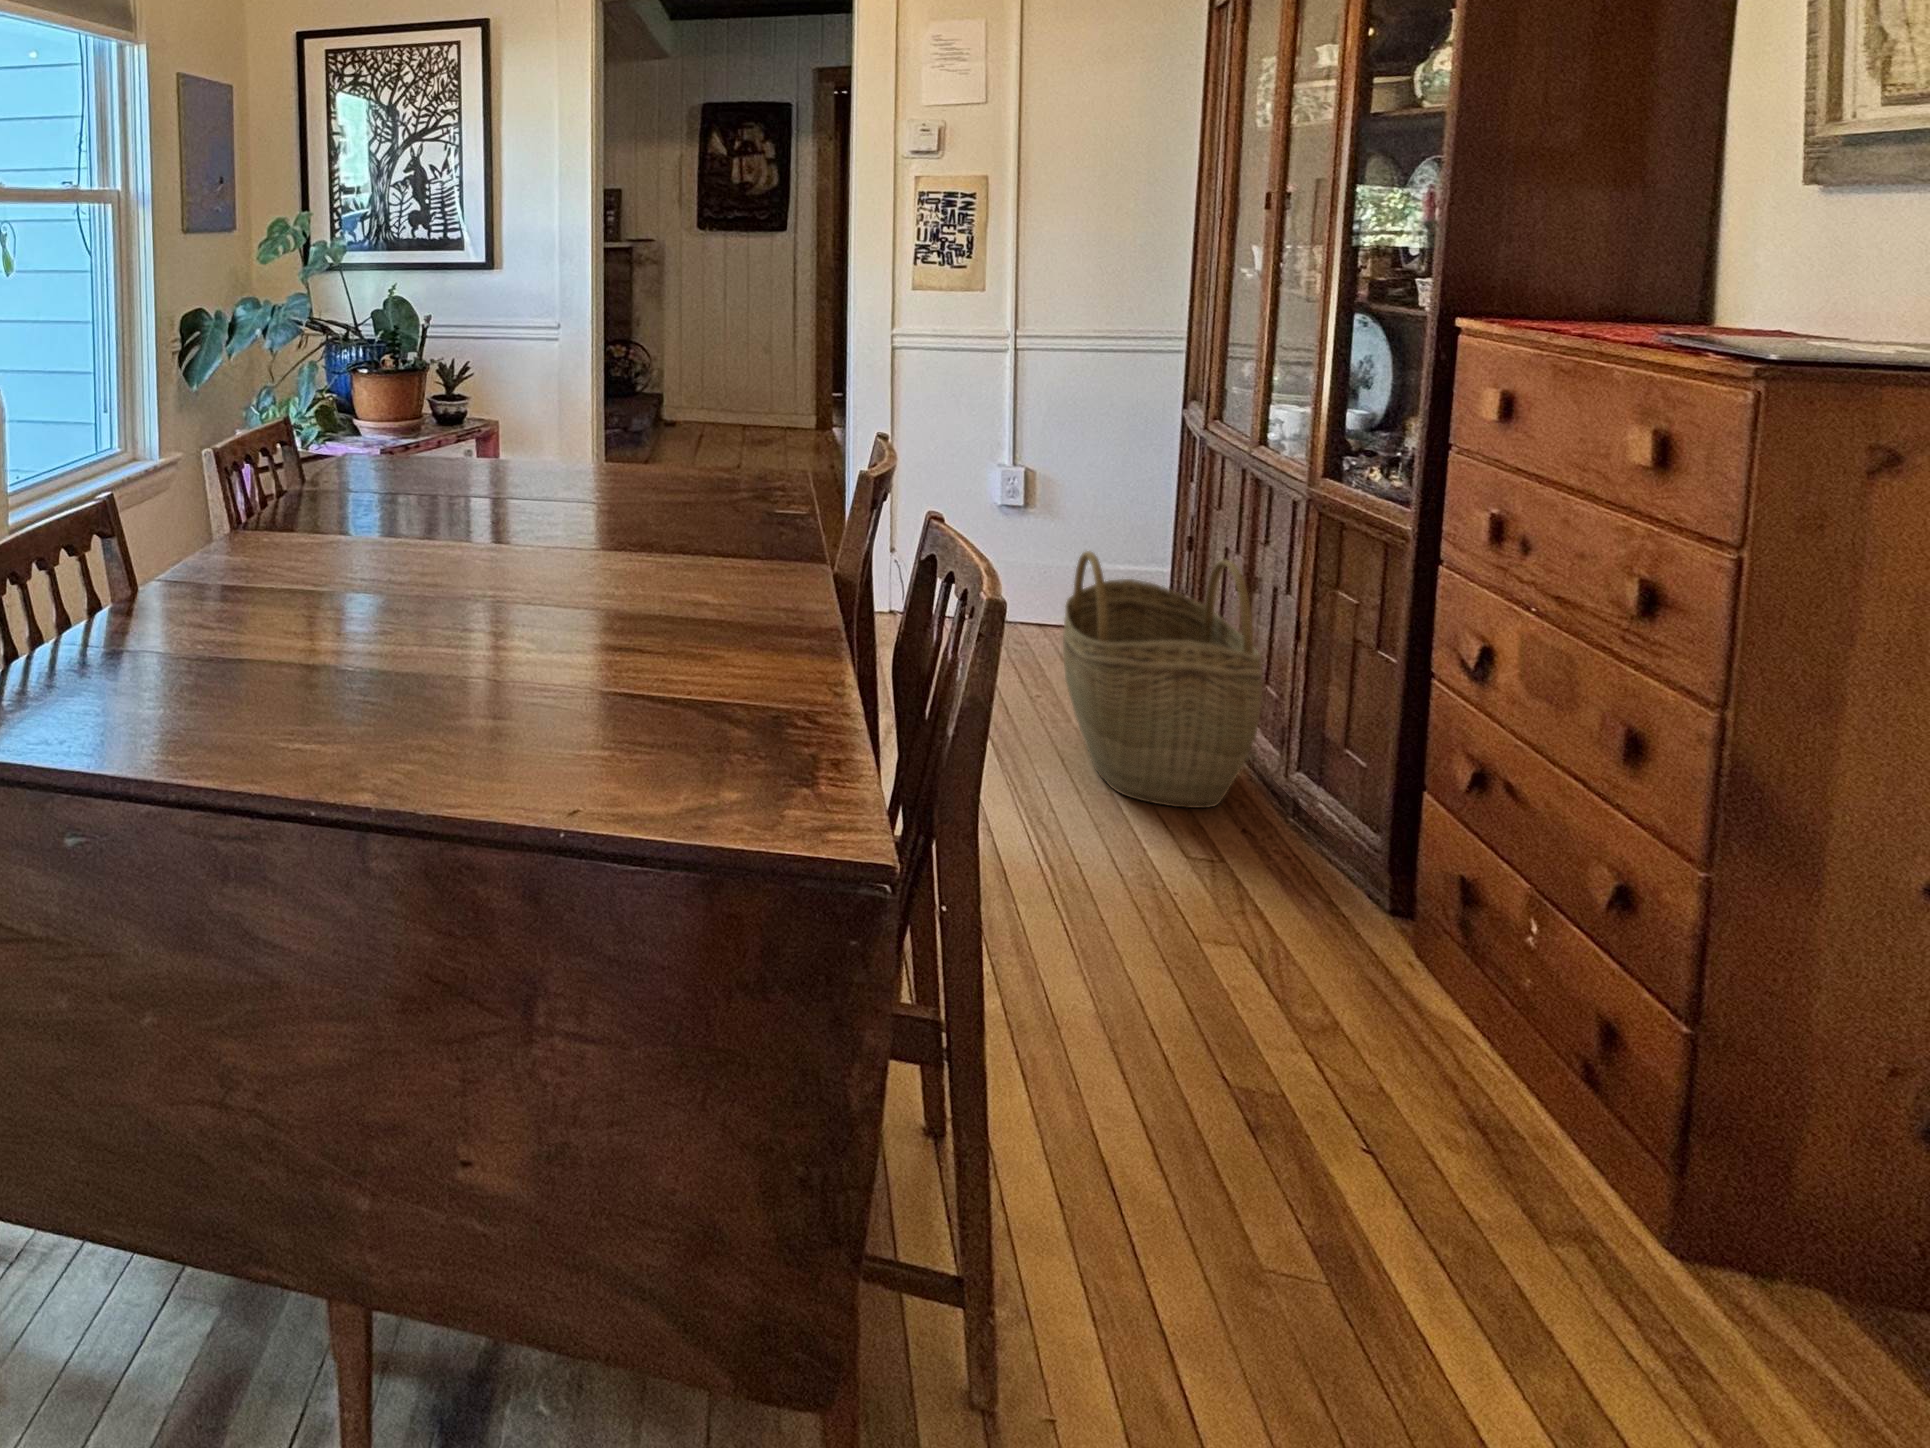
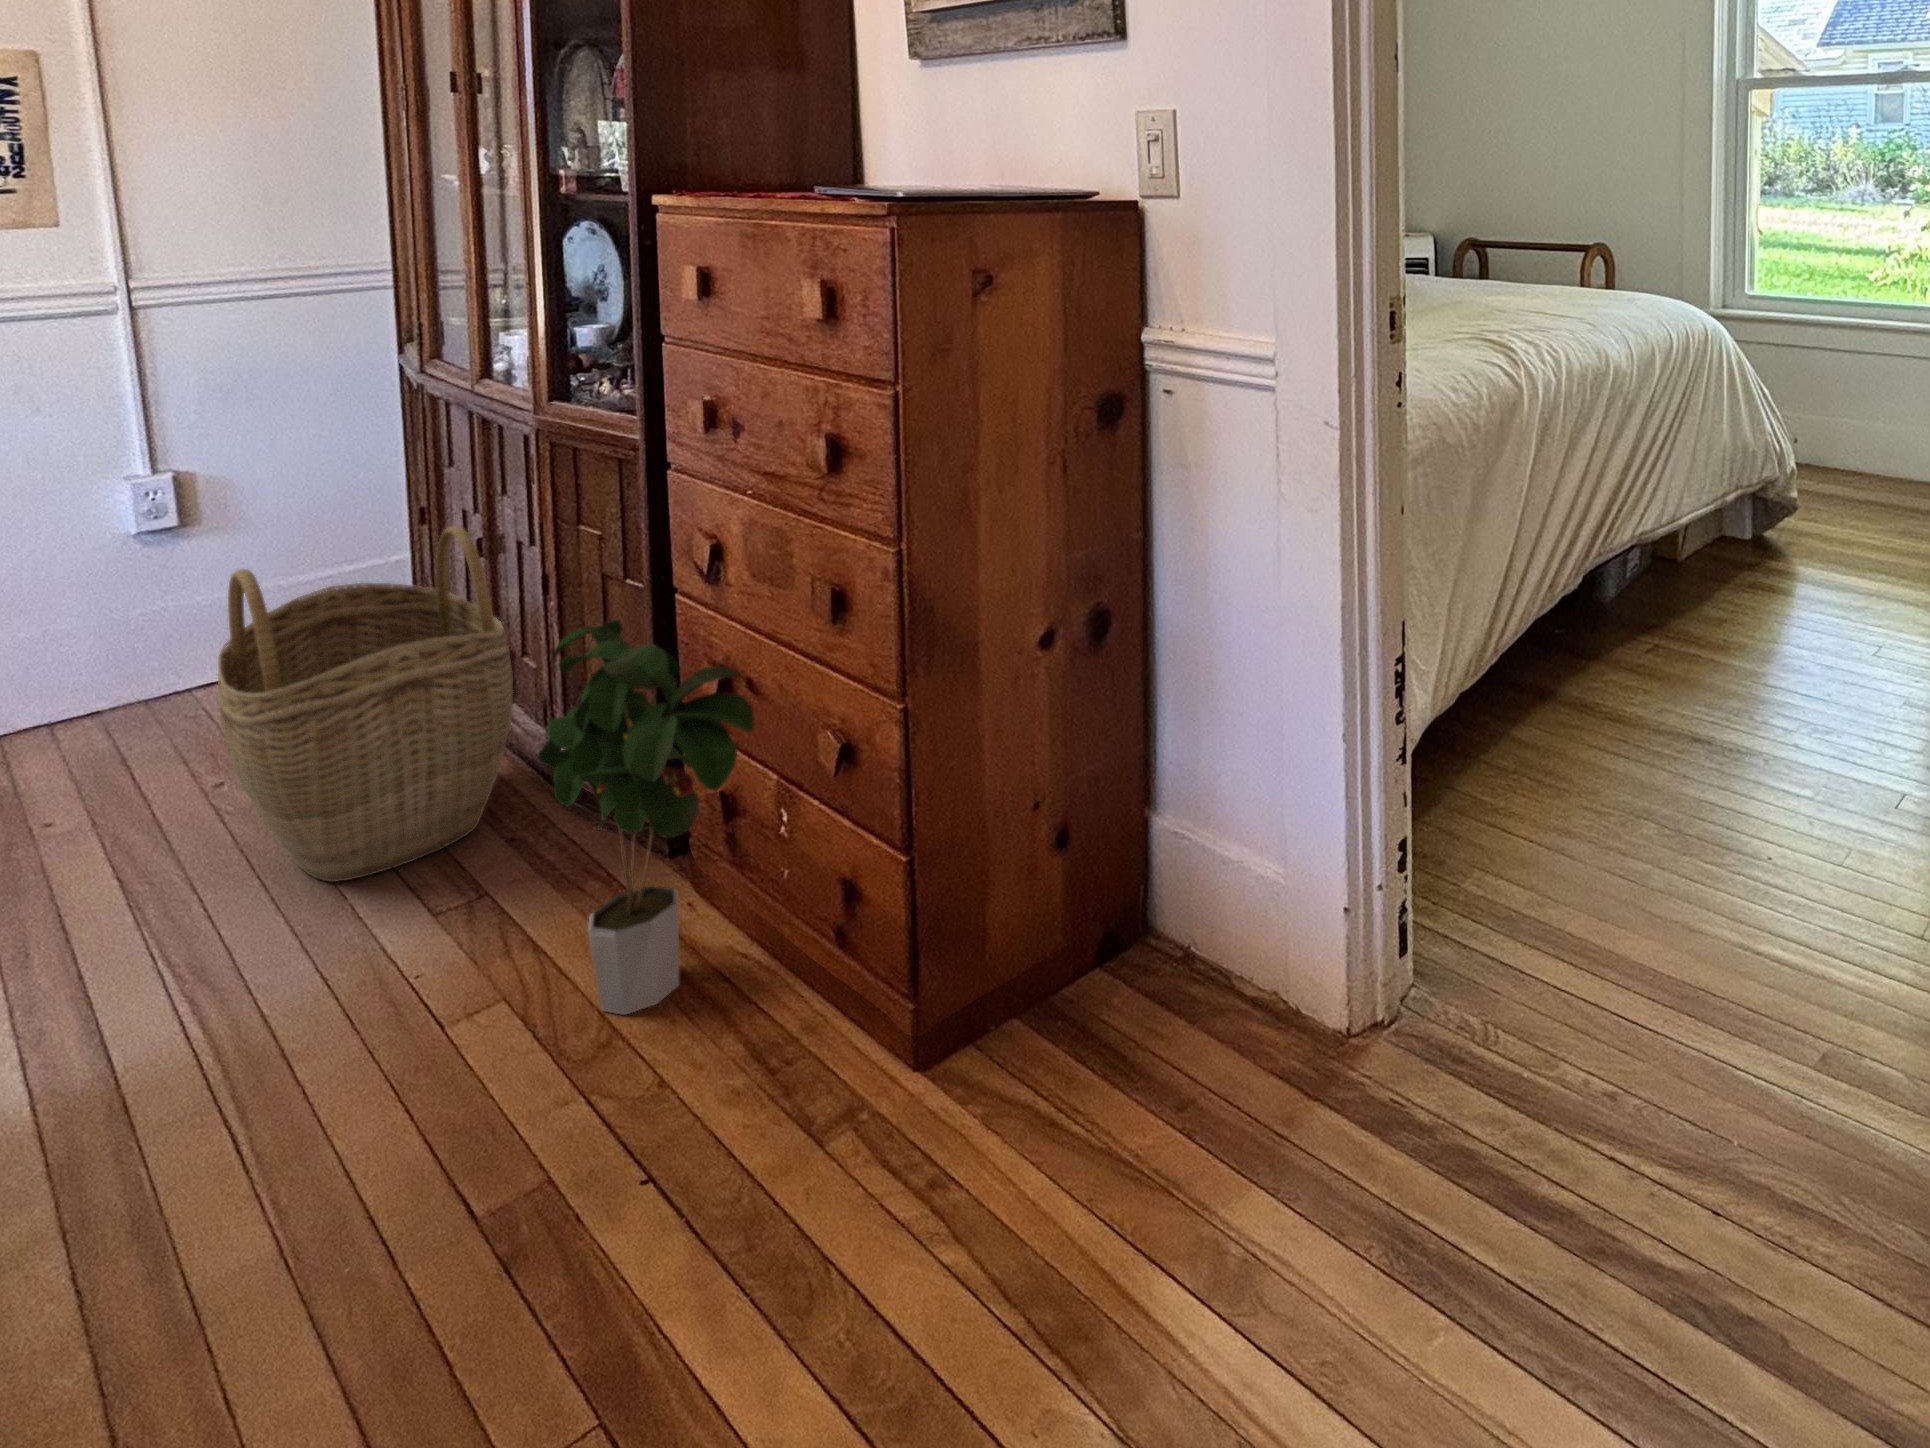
potted plant: none [1298,679,1515,1022] -> present [538,620,754,1015]

